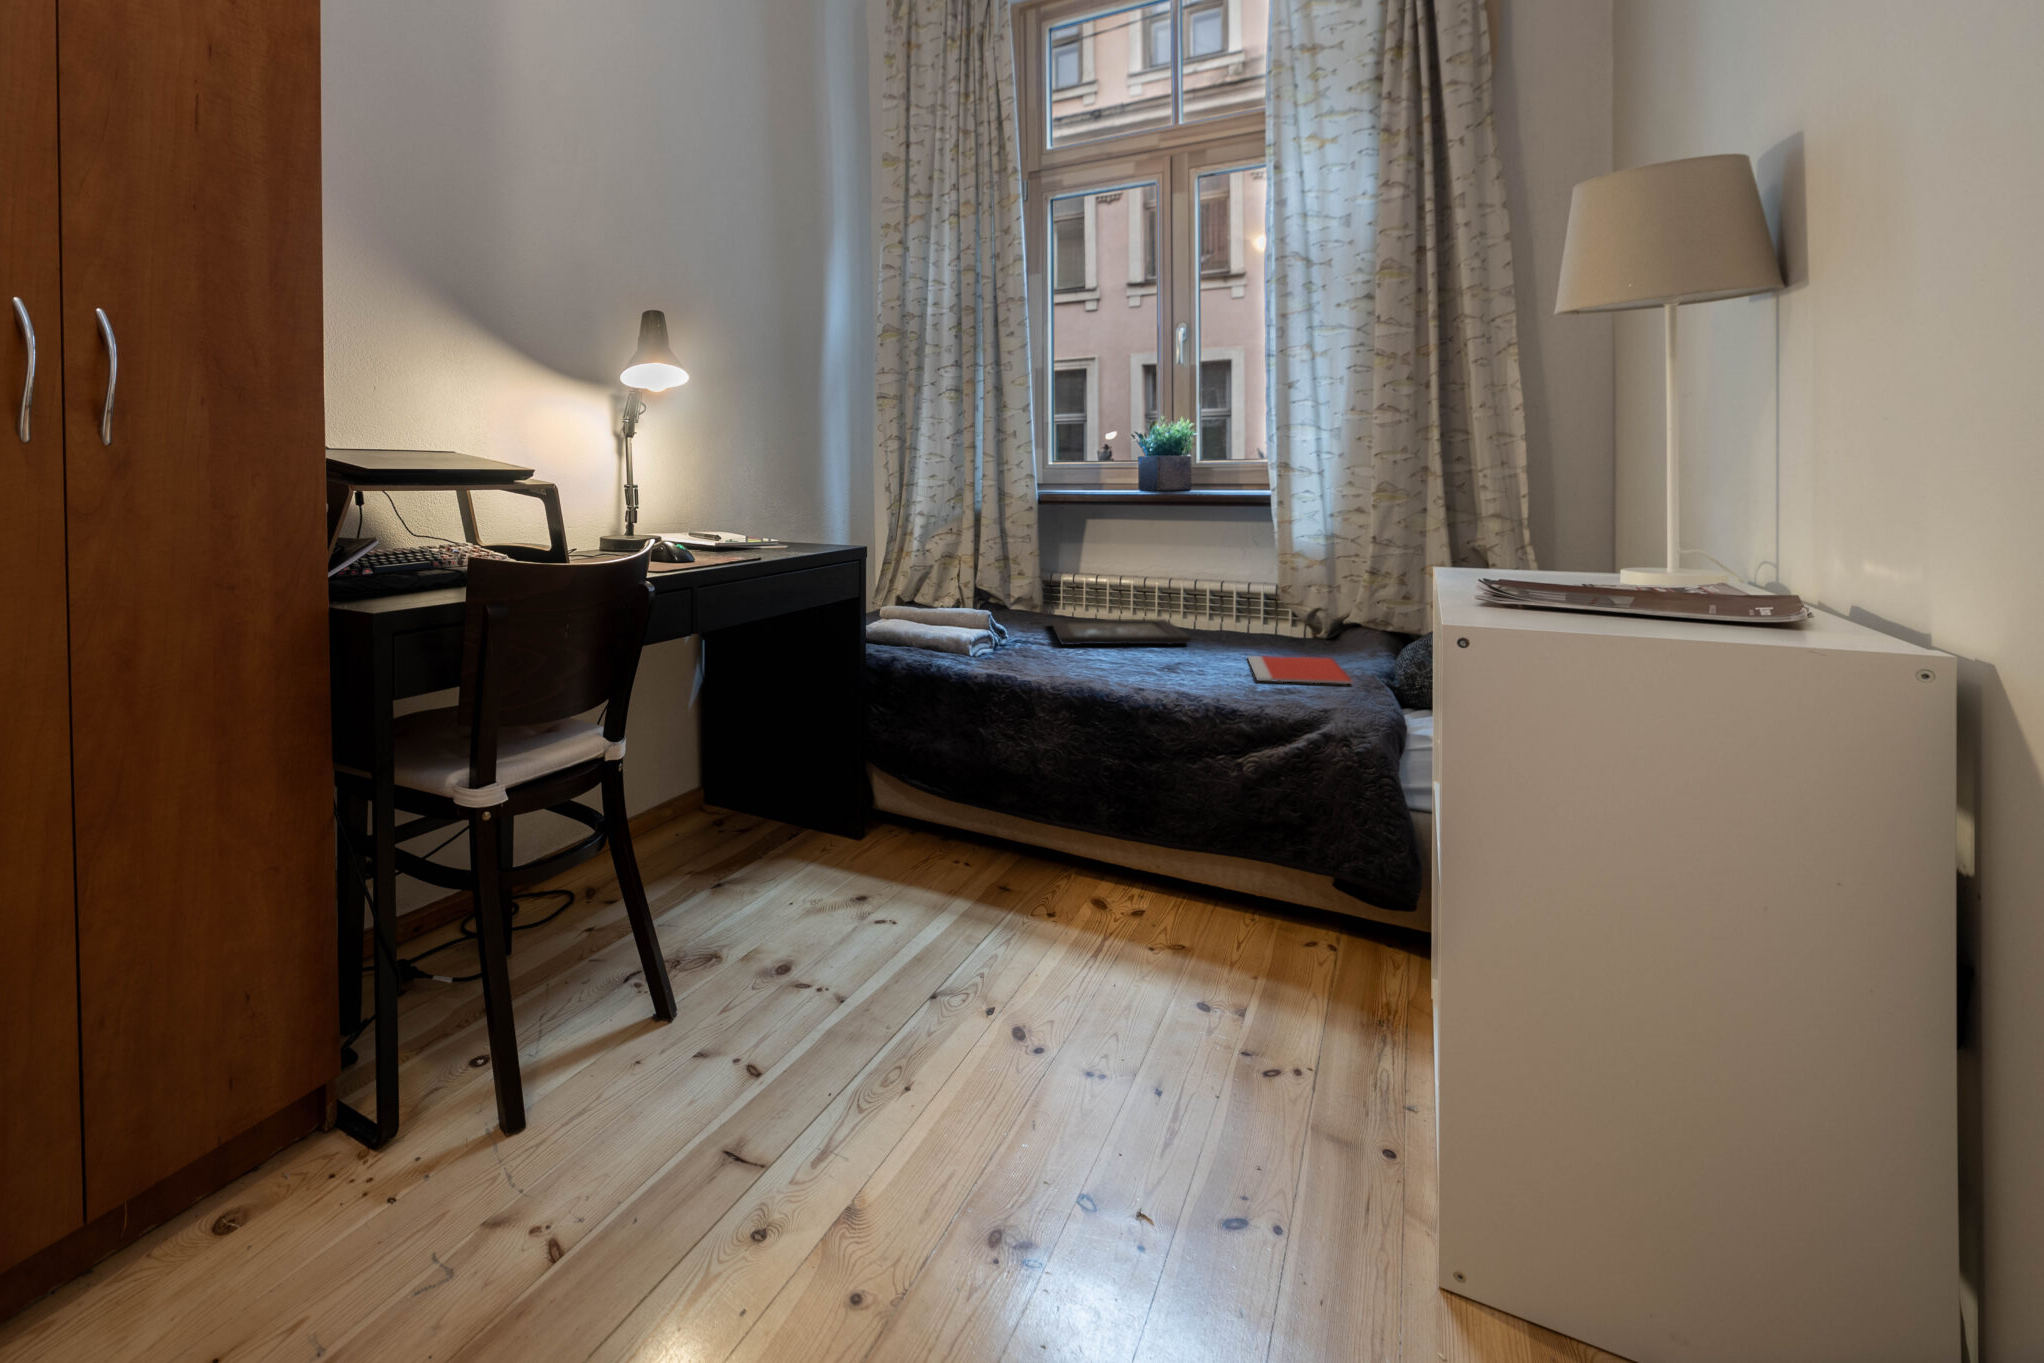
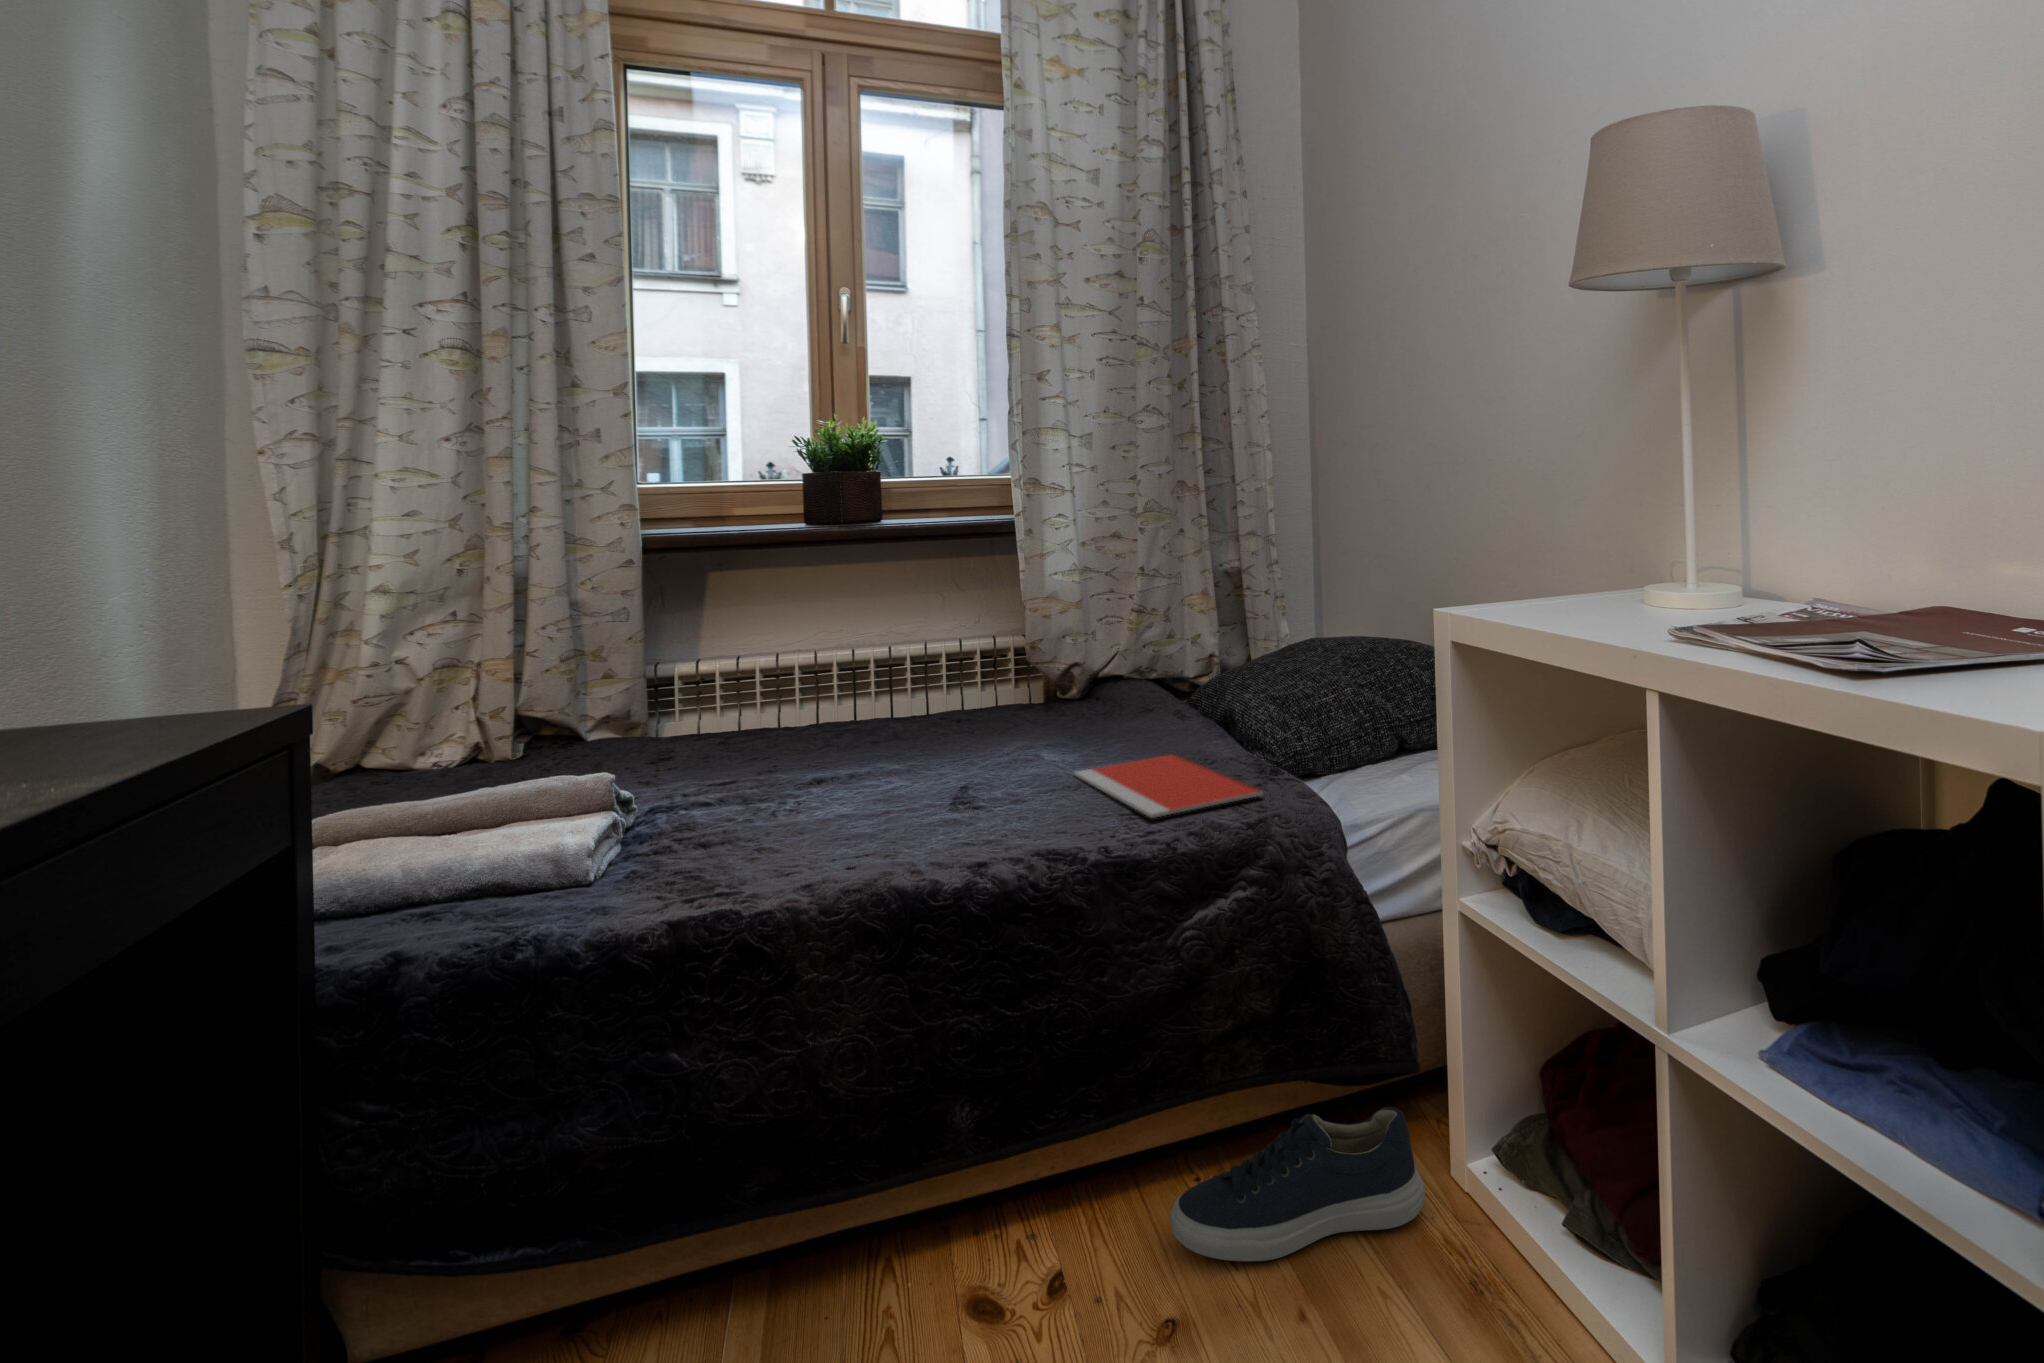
tray: present [1051,618,1191,645] -> none [695,724,971,806]
shoe: none [1222,877,1410,965] -> present [1170,1107,1425,1261]

